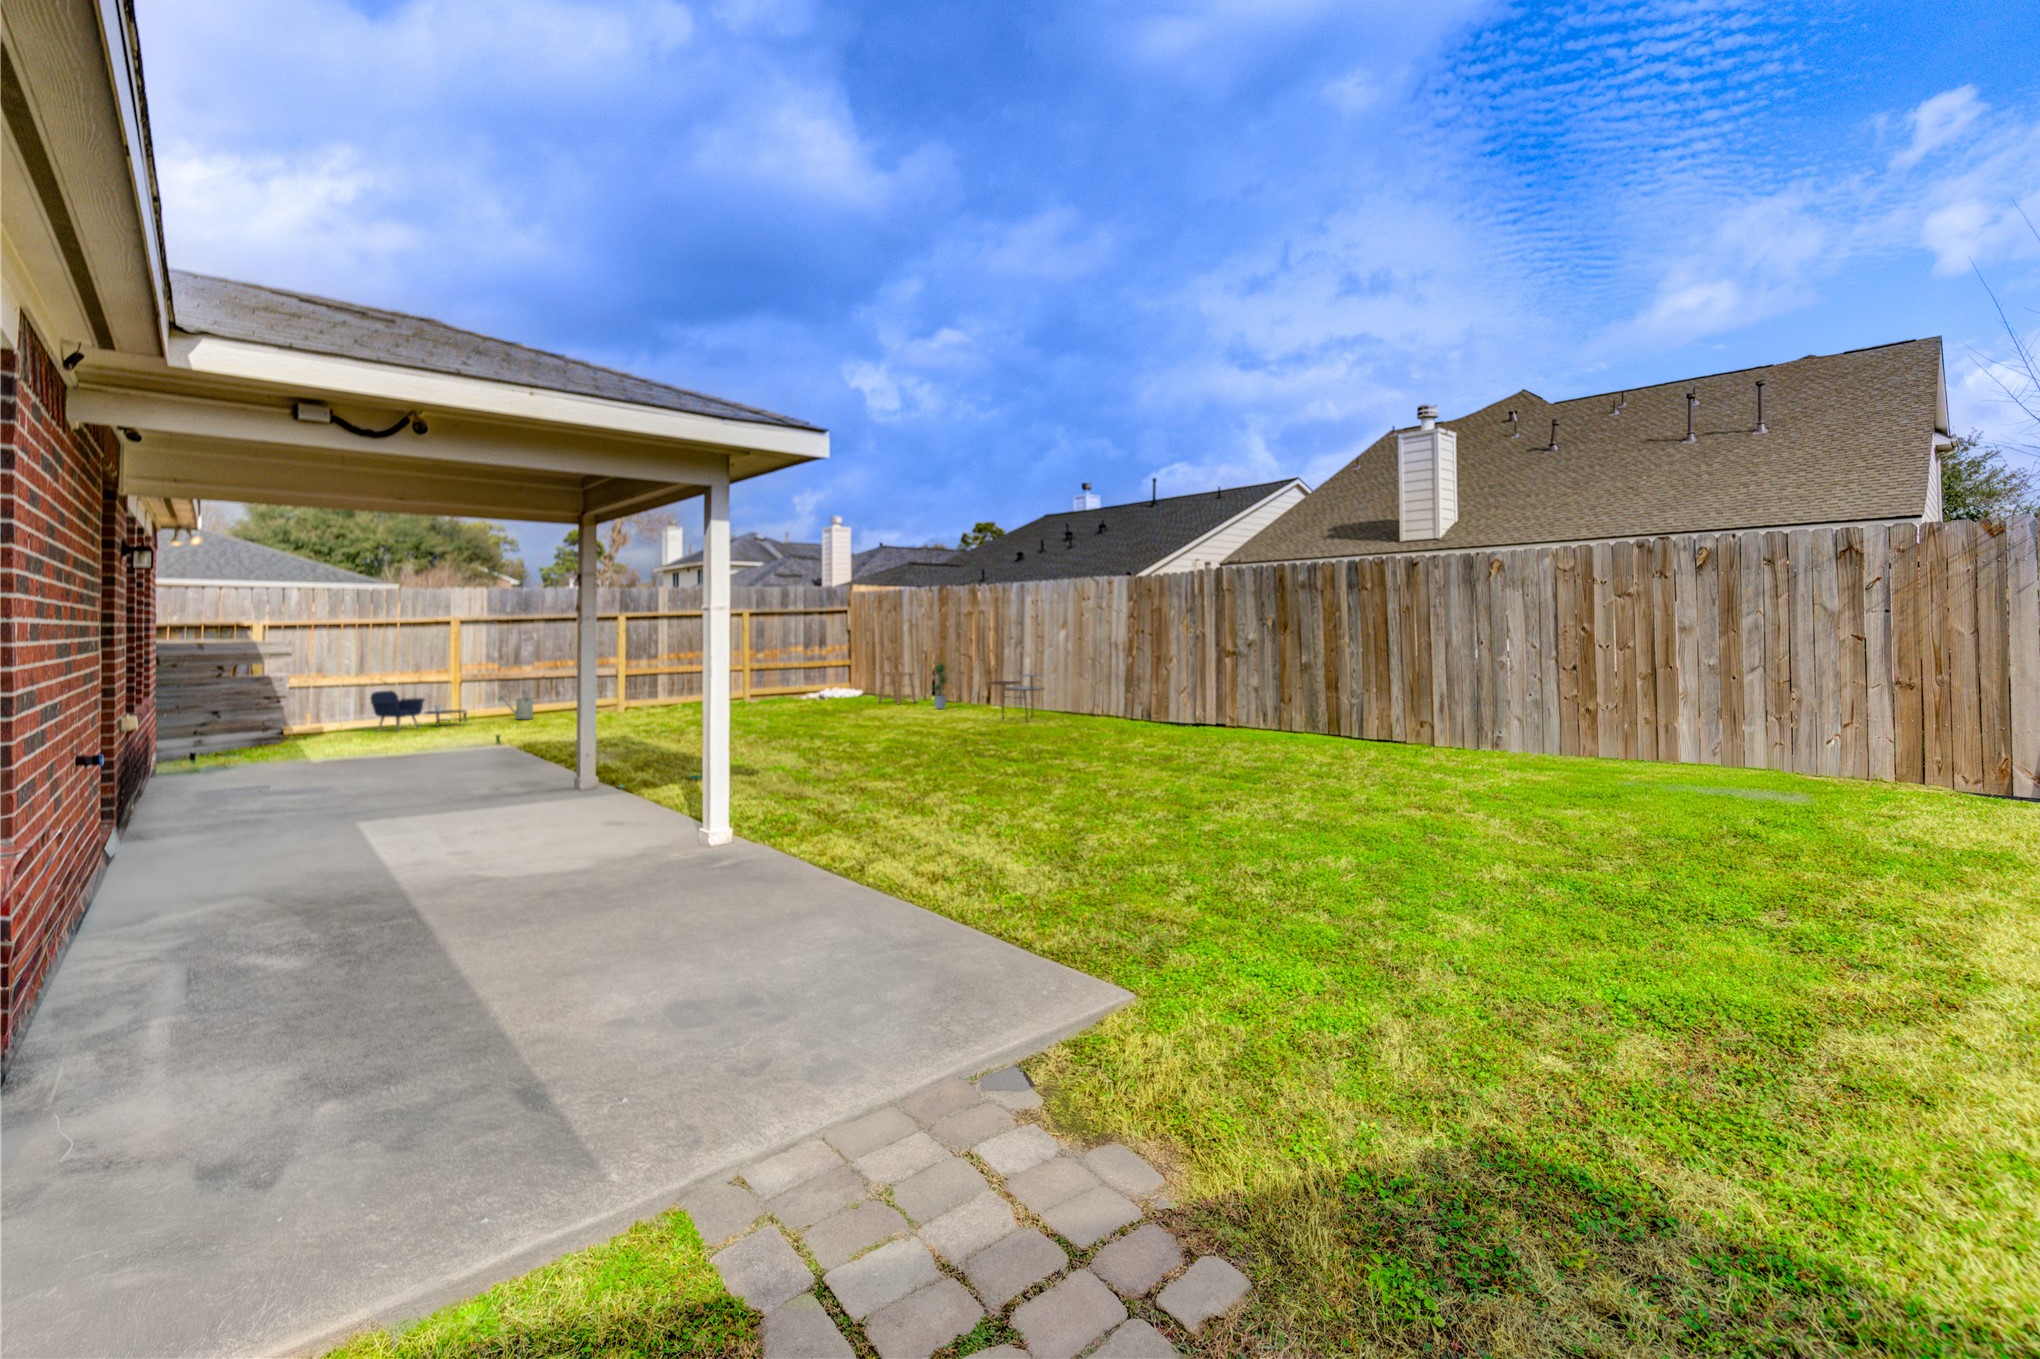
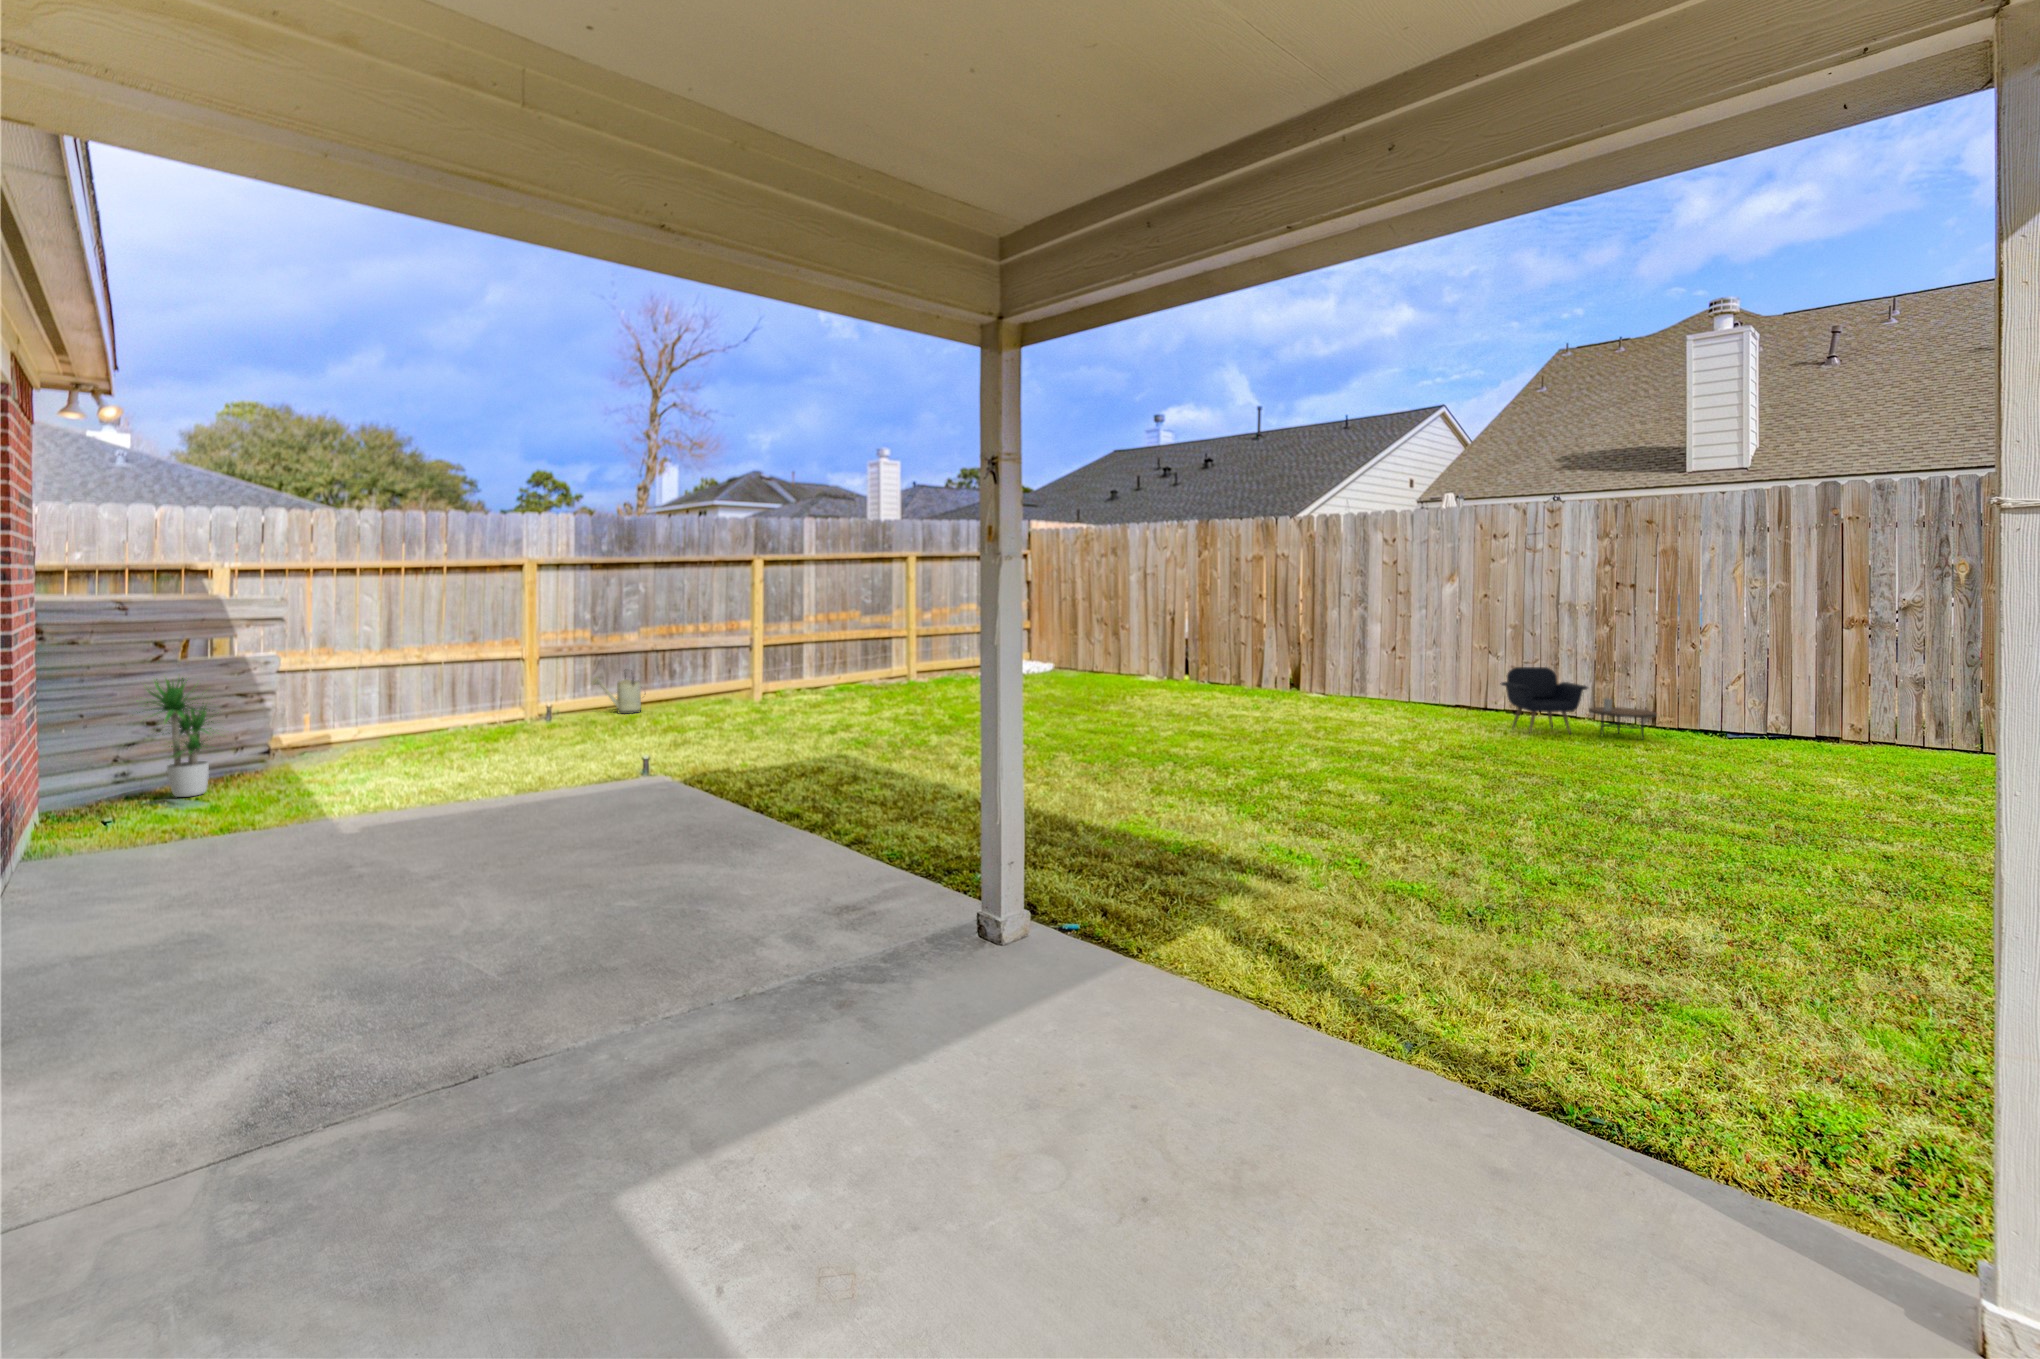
potted plant: present [933,662,949,709] -> present [137,678,215,797]
stool: present [878,672,917,705] -> none [1099,640,1157,686]
side table: present [988,674,1044,721] -> none [1341,648,1443,721]
armchair: present [370,691,465,730] -> present [1501,667,1656,739]

